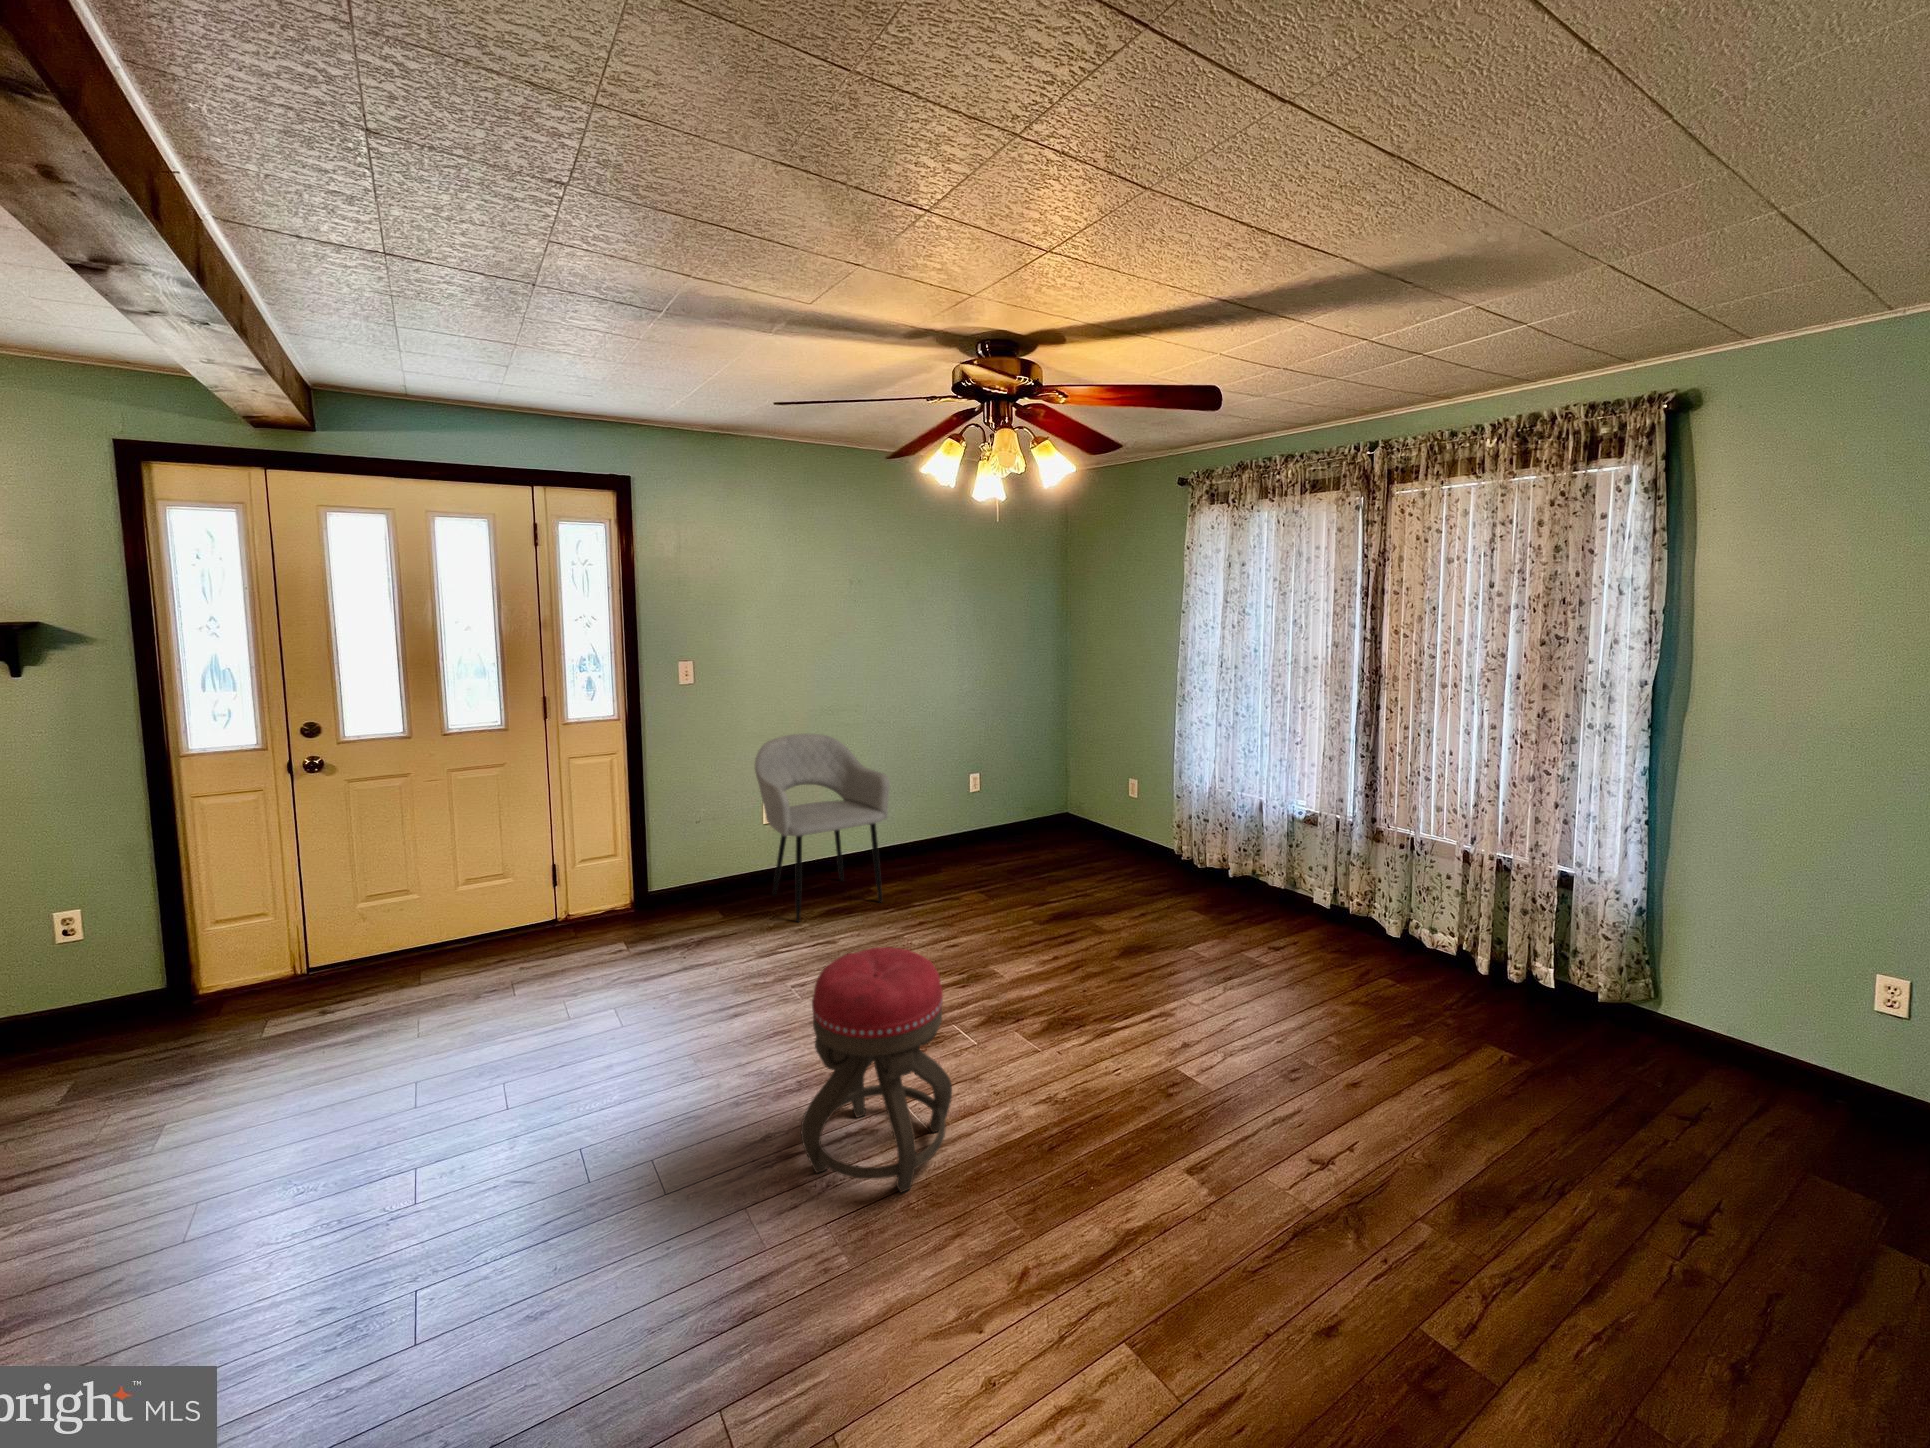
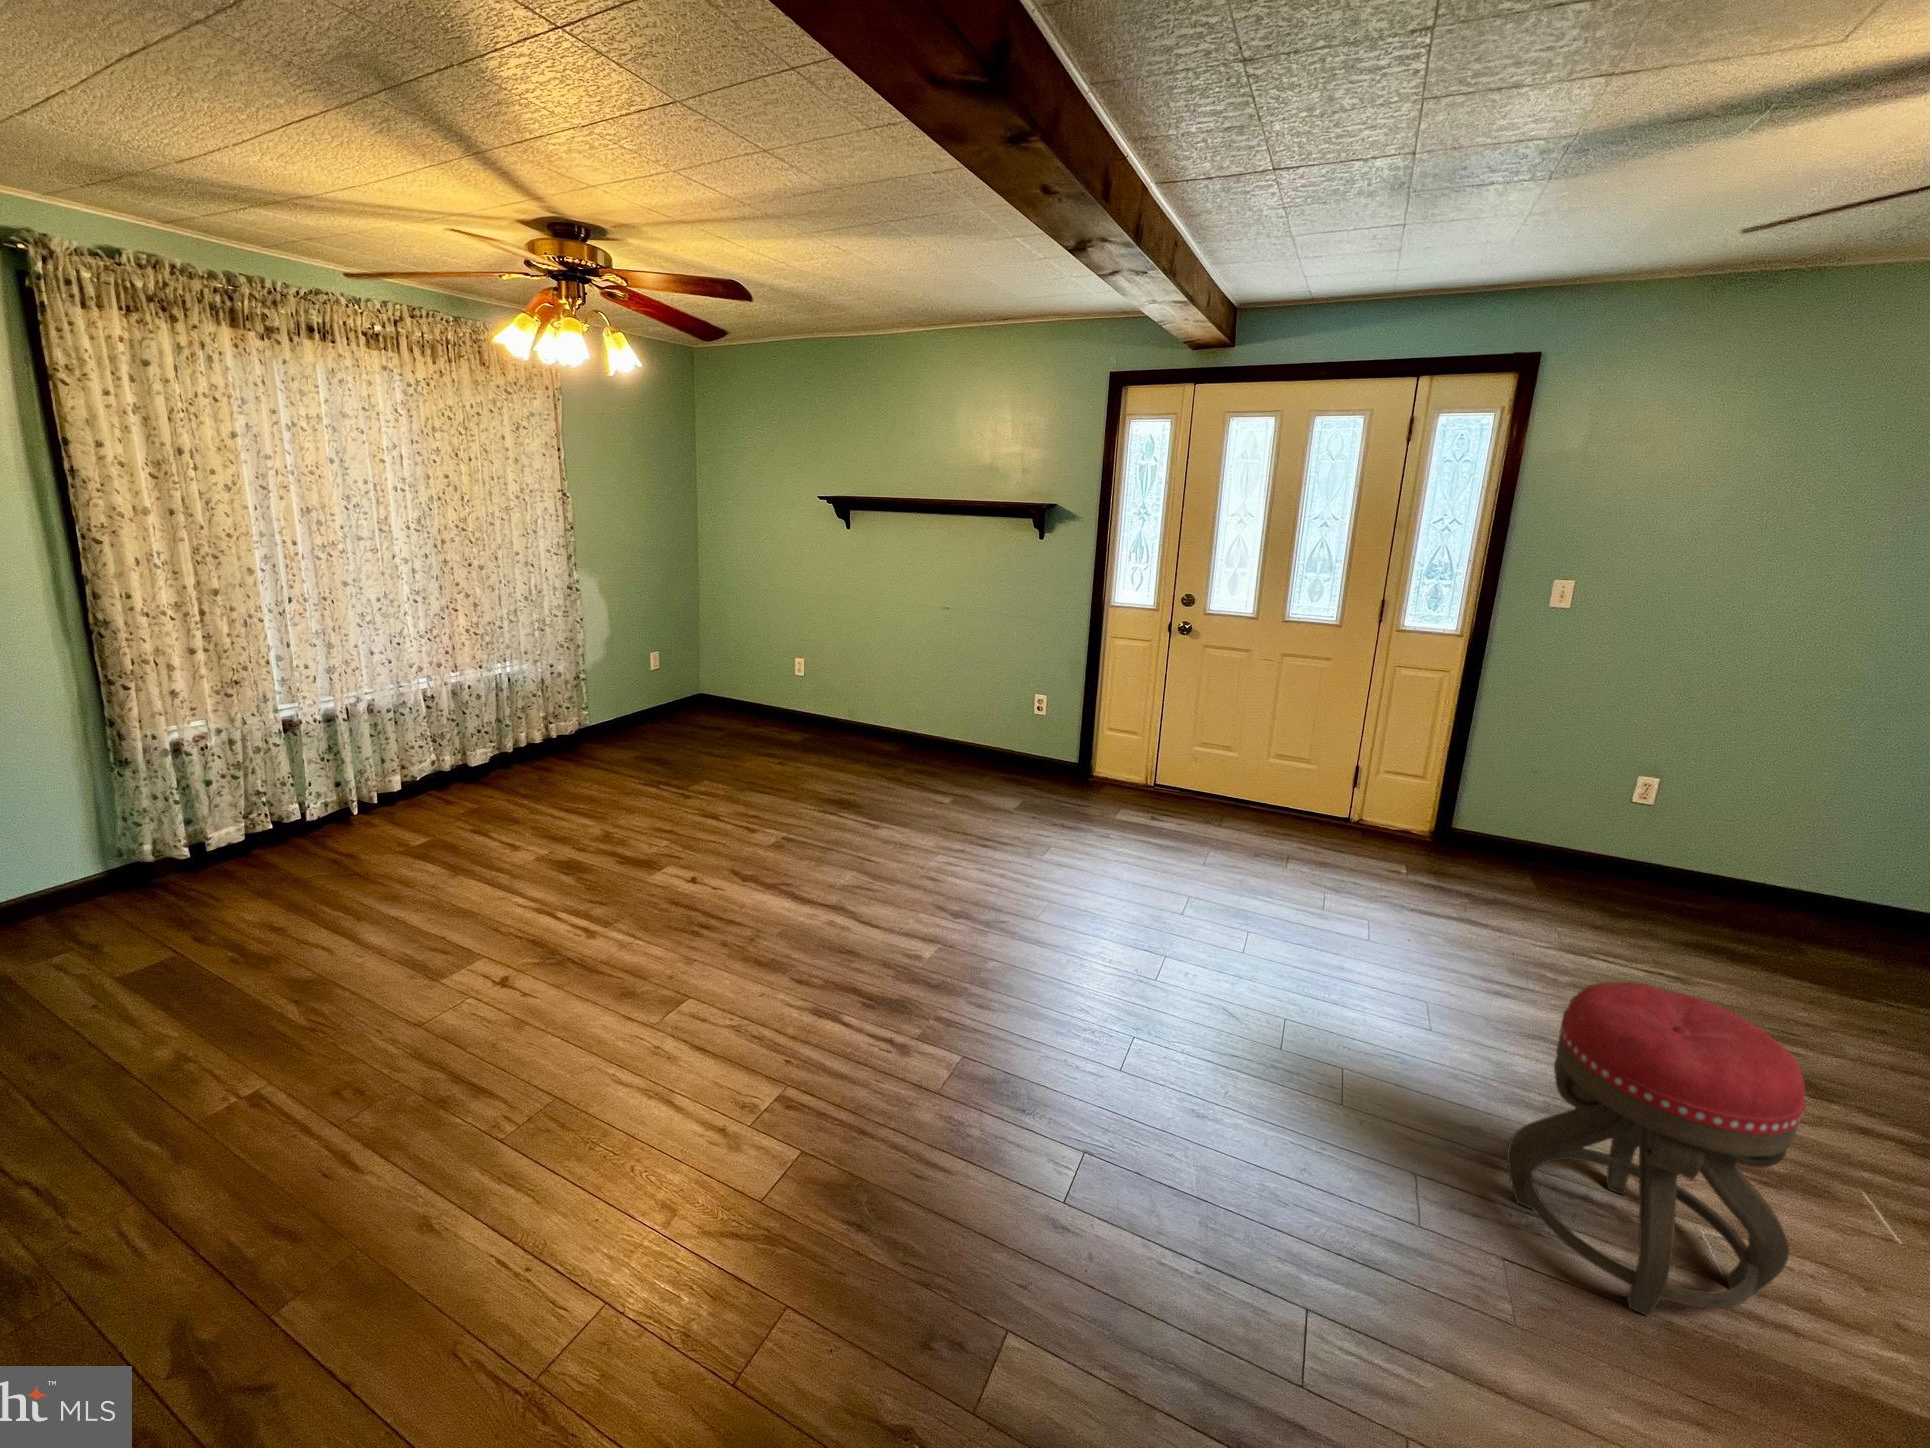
armchair: present [755,734,890,922] -> none [1620,693,1892,974]

